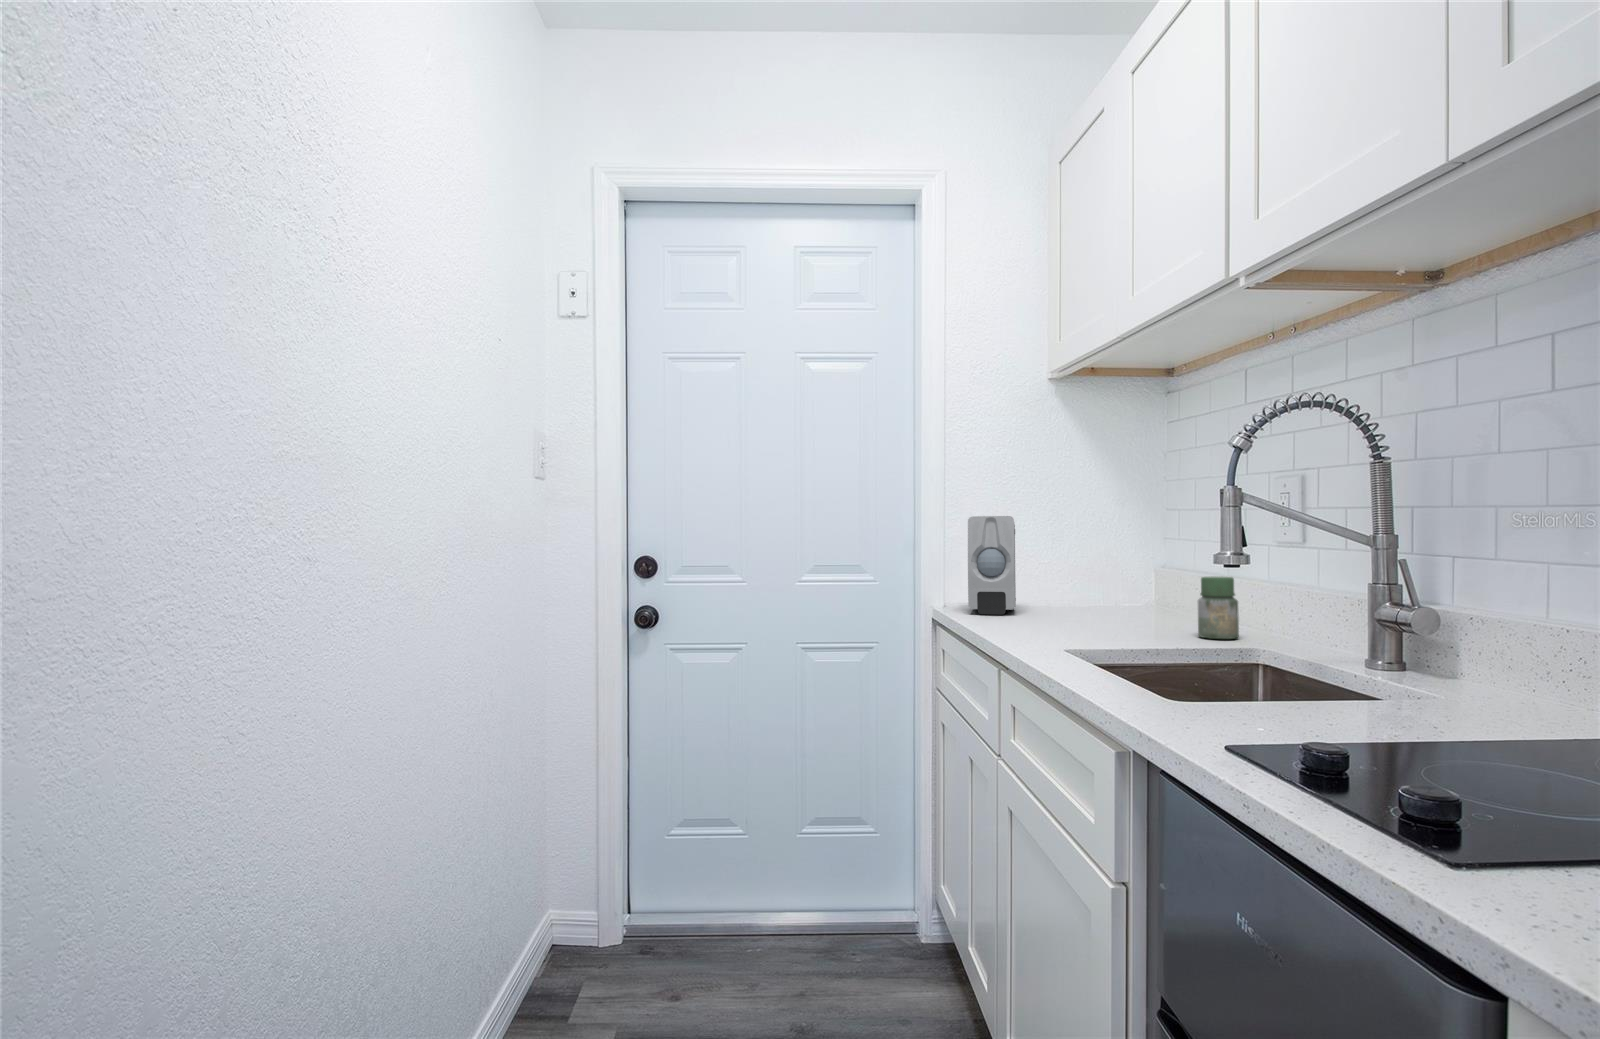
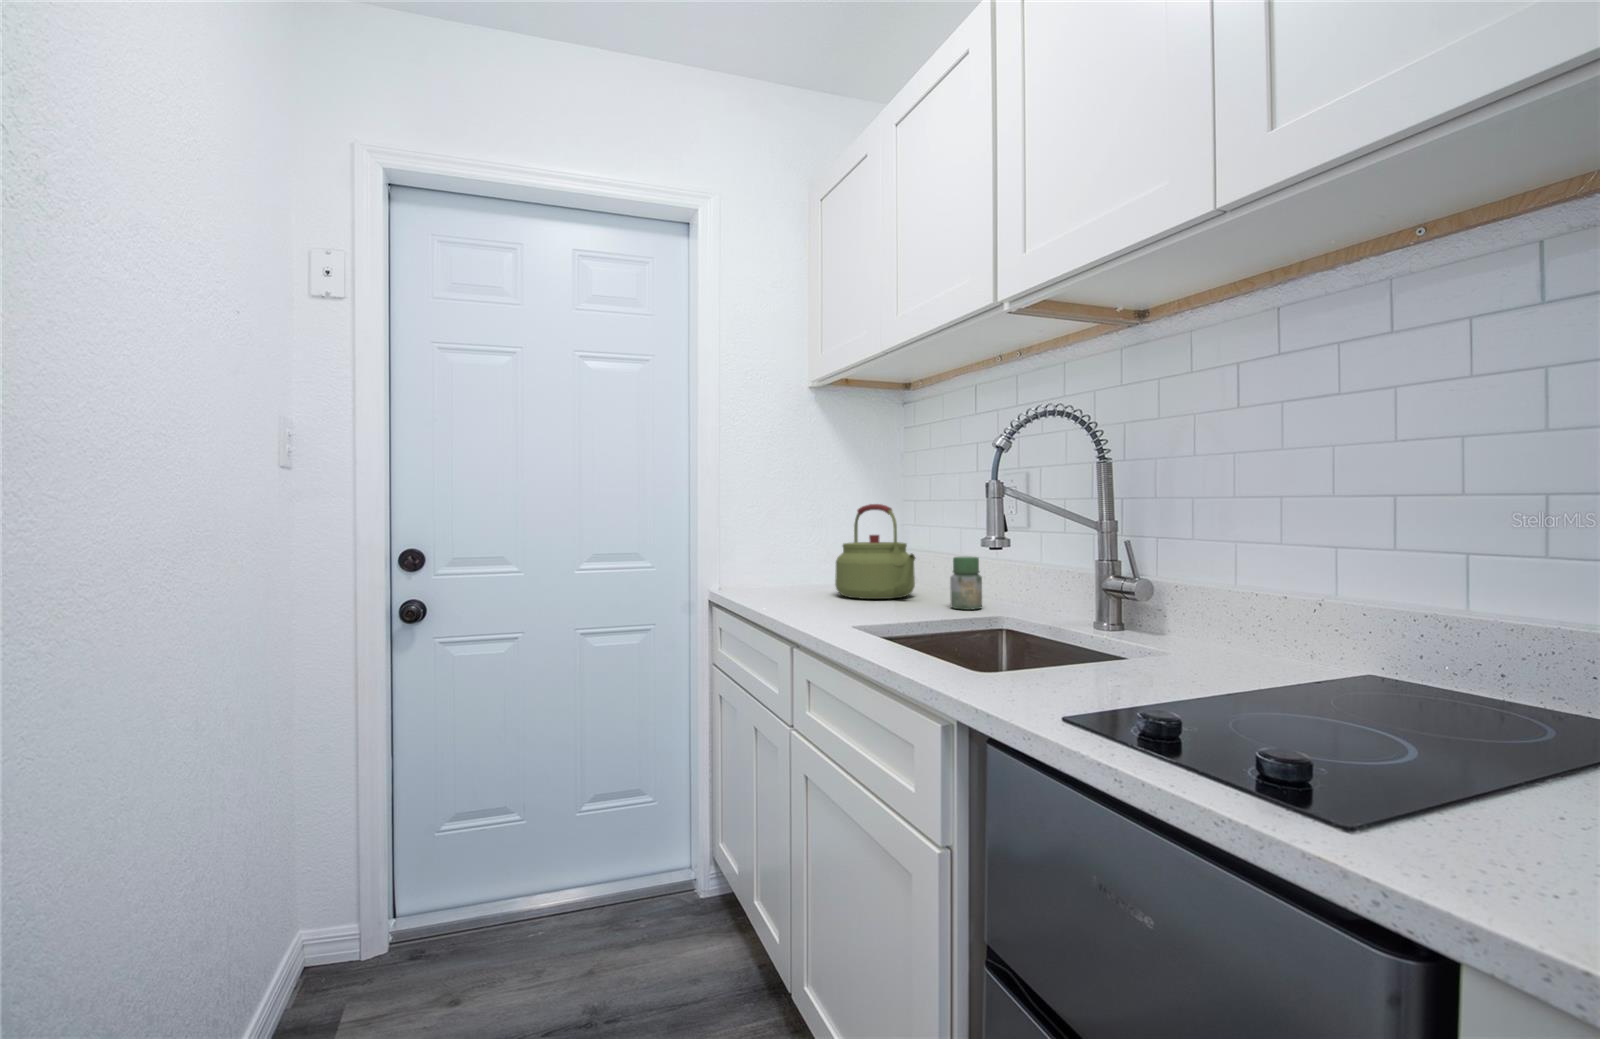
kettle: none [1067,515,1164,624] -> present [835,504,915,599]
soap dispenser: present [968,516,1016,615] -> none [747,505,789,594]

